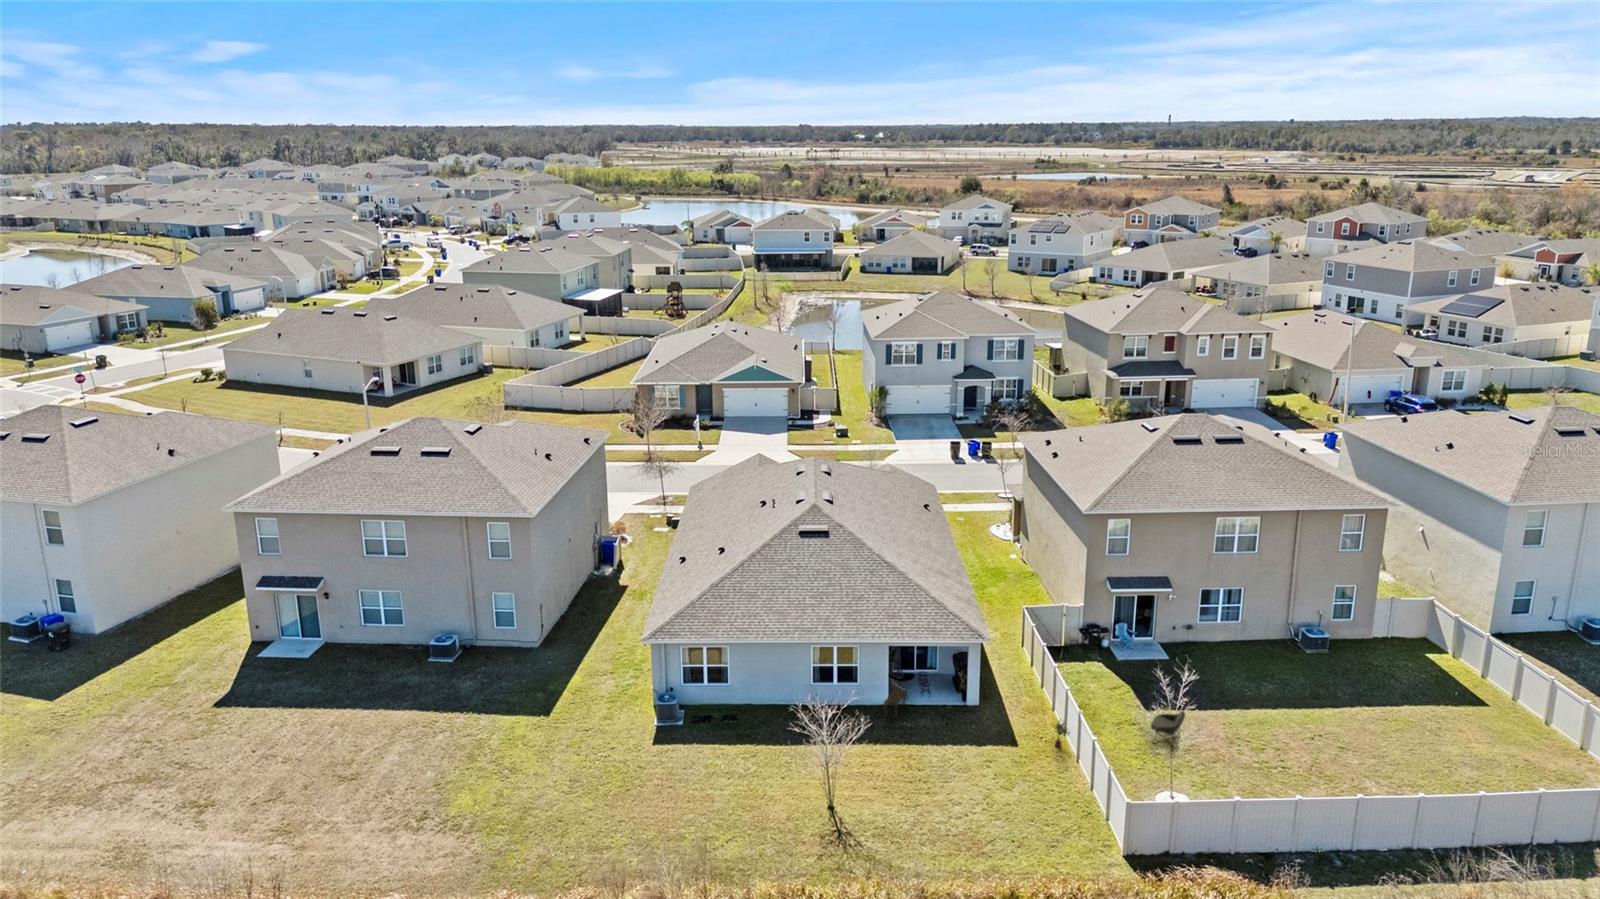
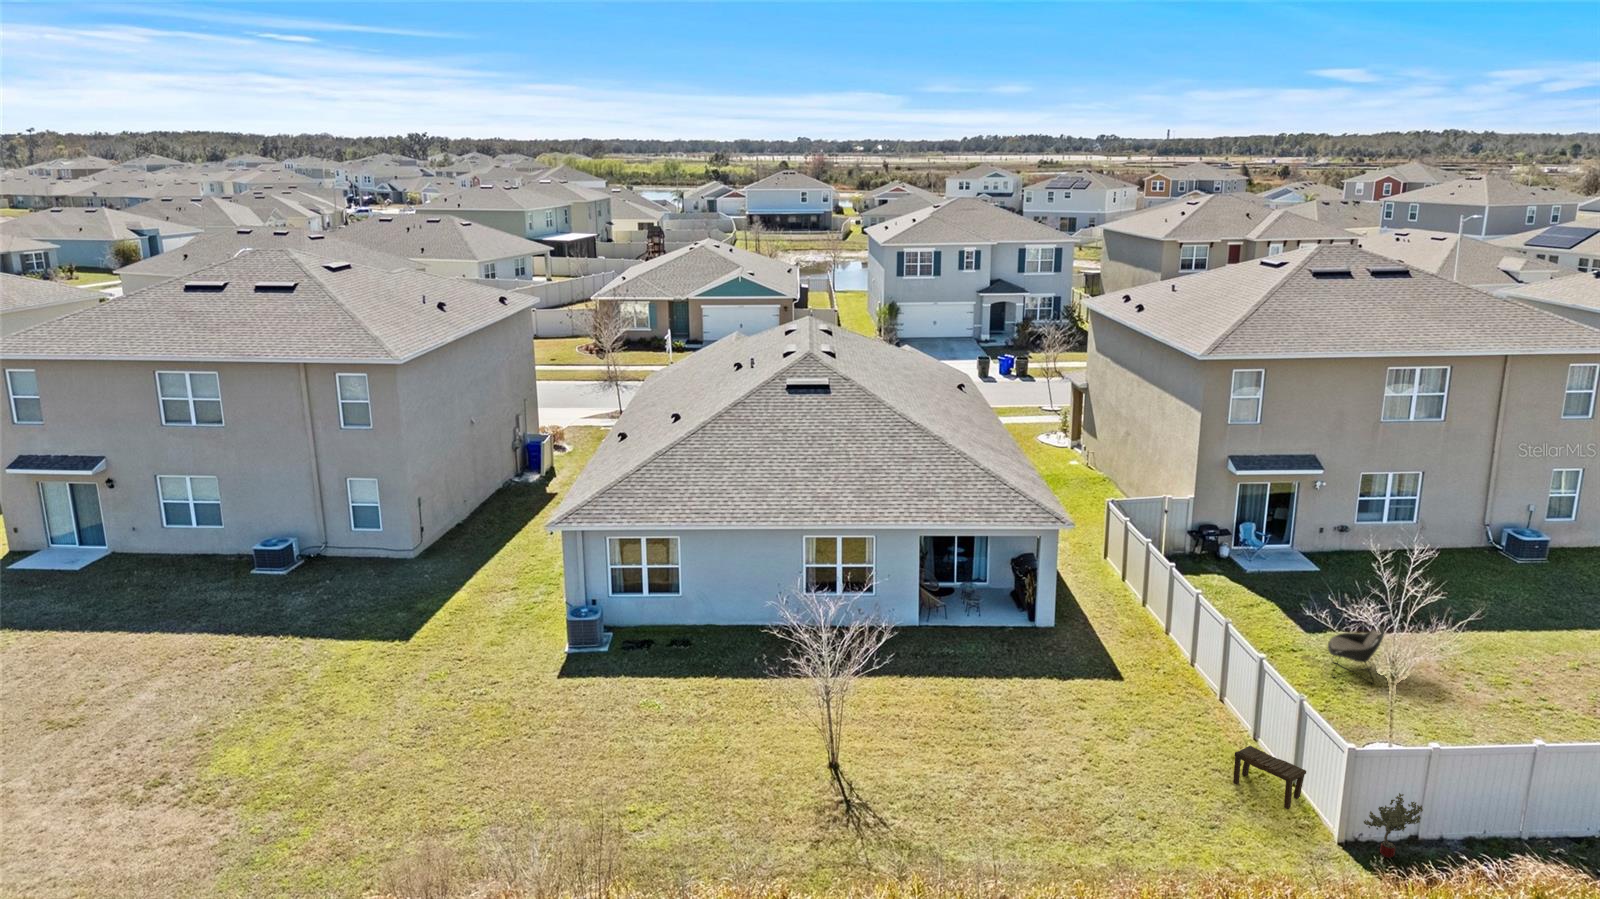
bench: present [884,689,906,719] -> present [1233,746,1306,809]
potted tree: present [1055,719,1069,747] -> present [1364,793,1423,858]

